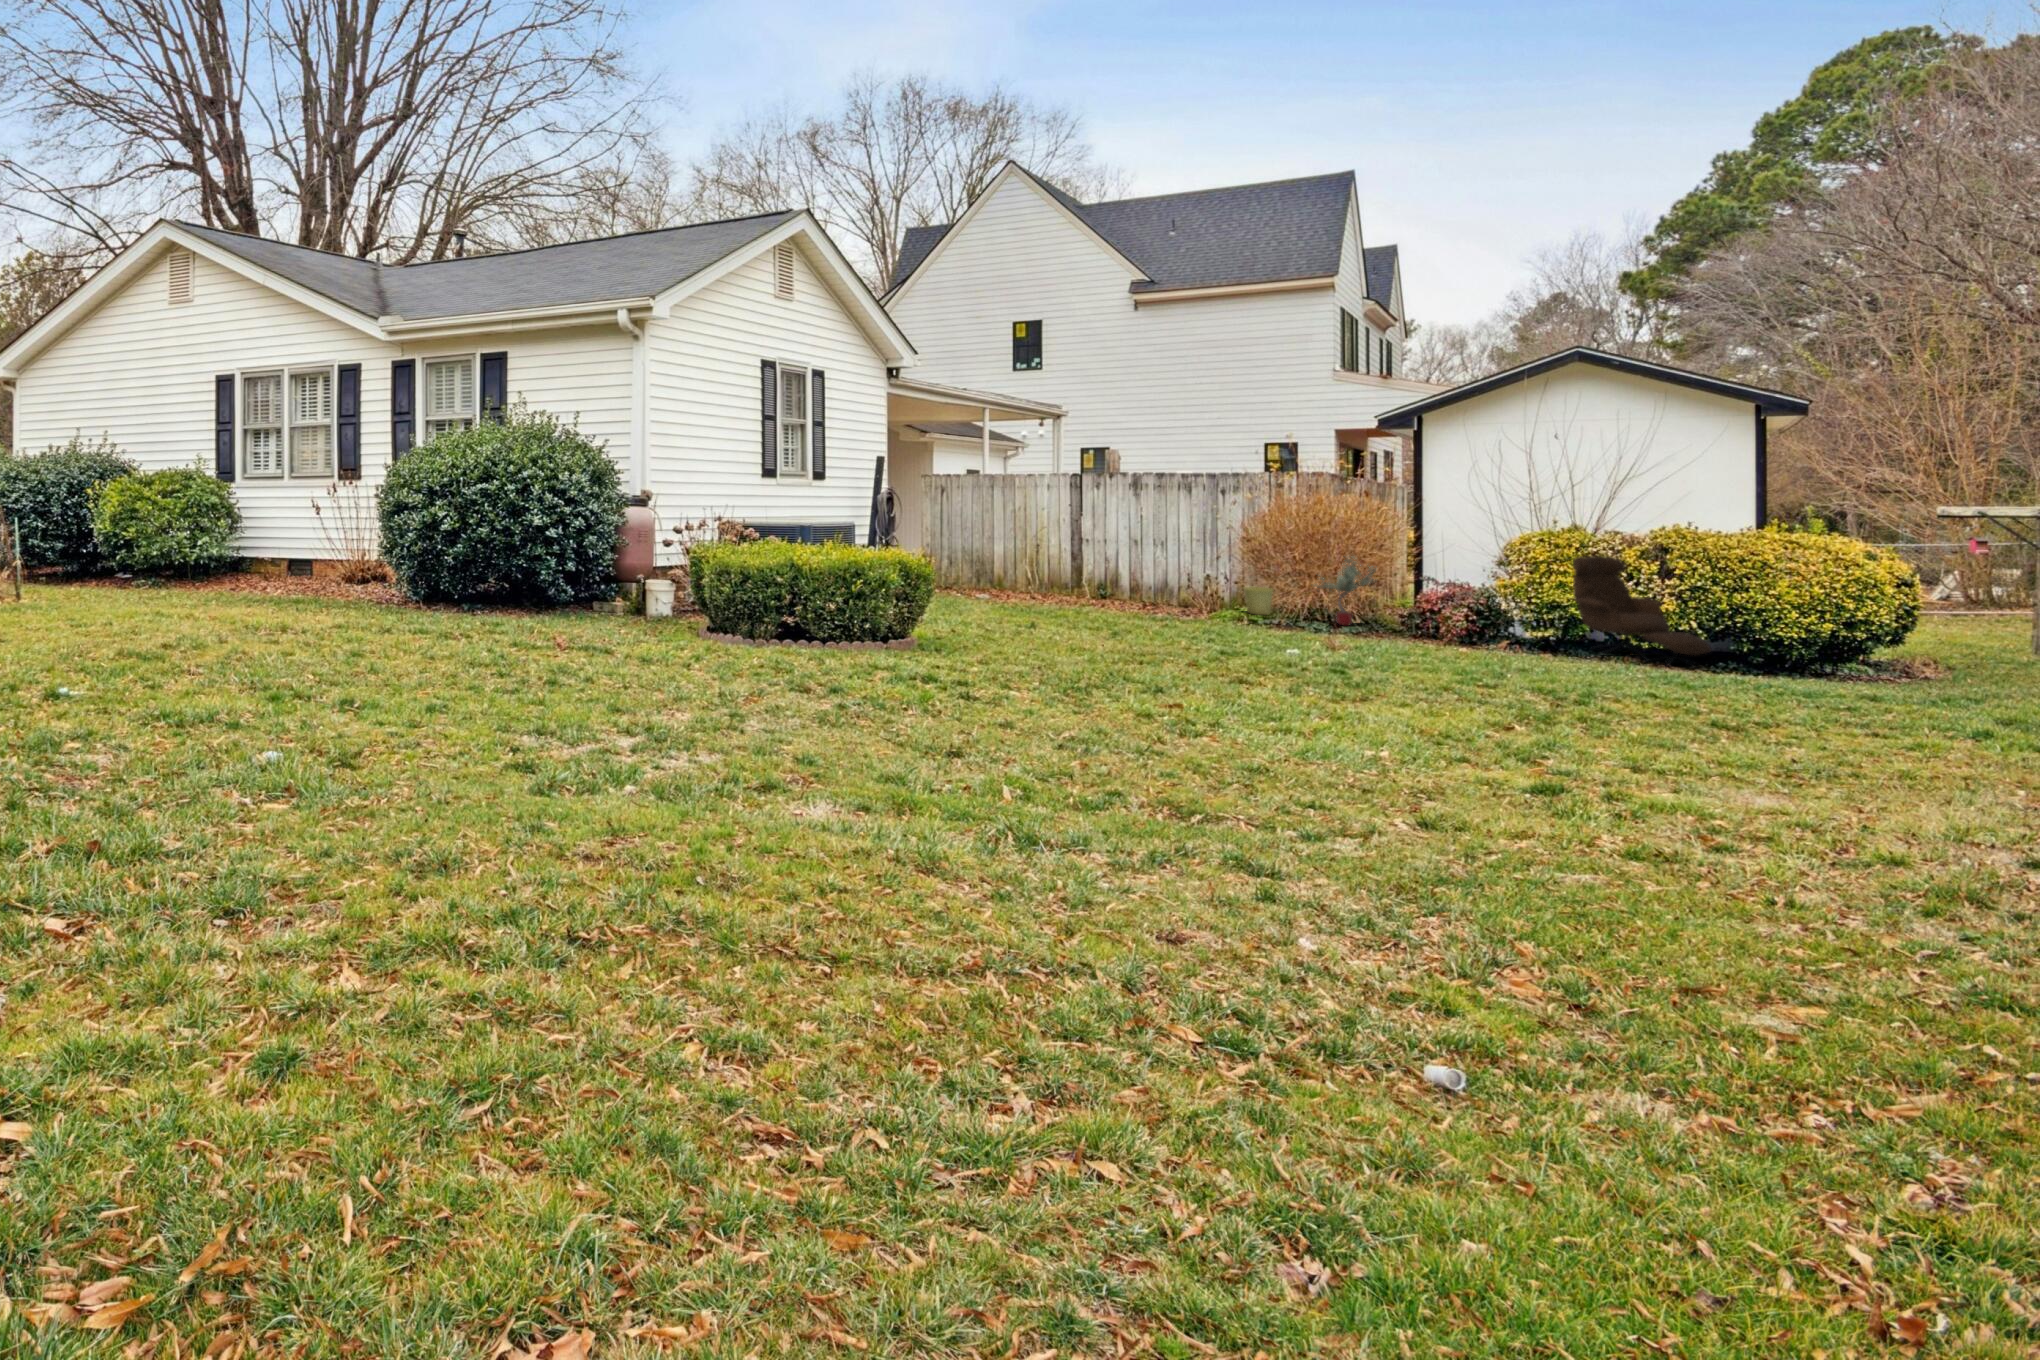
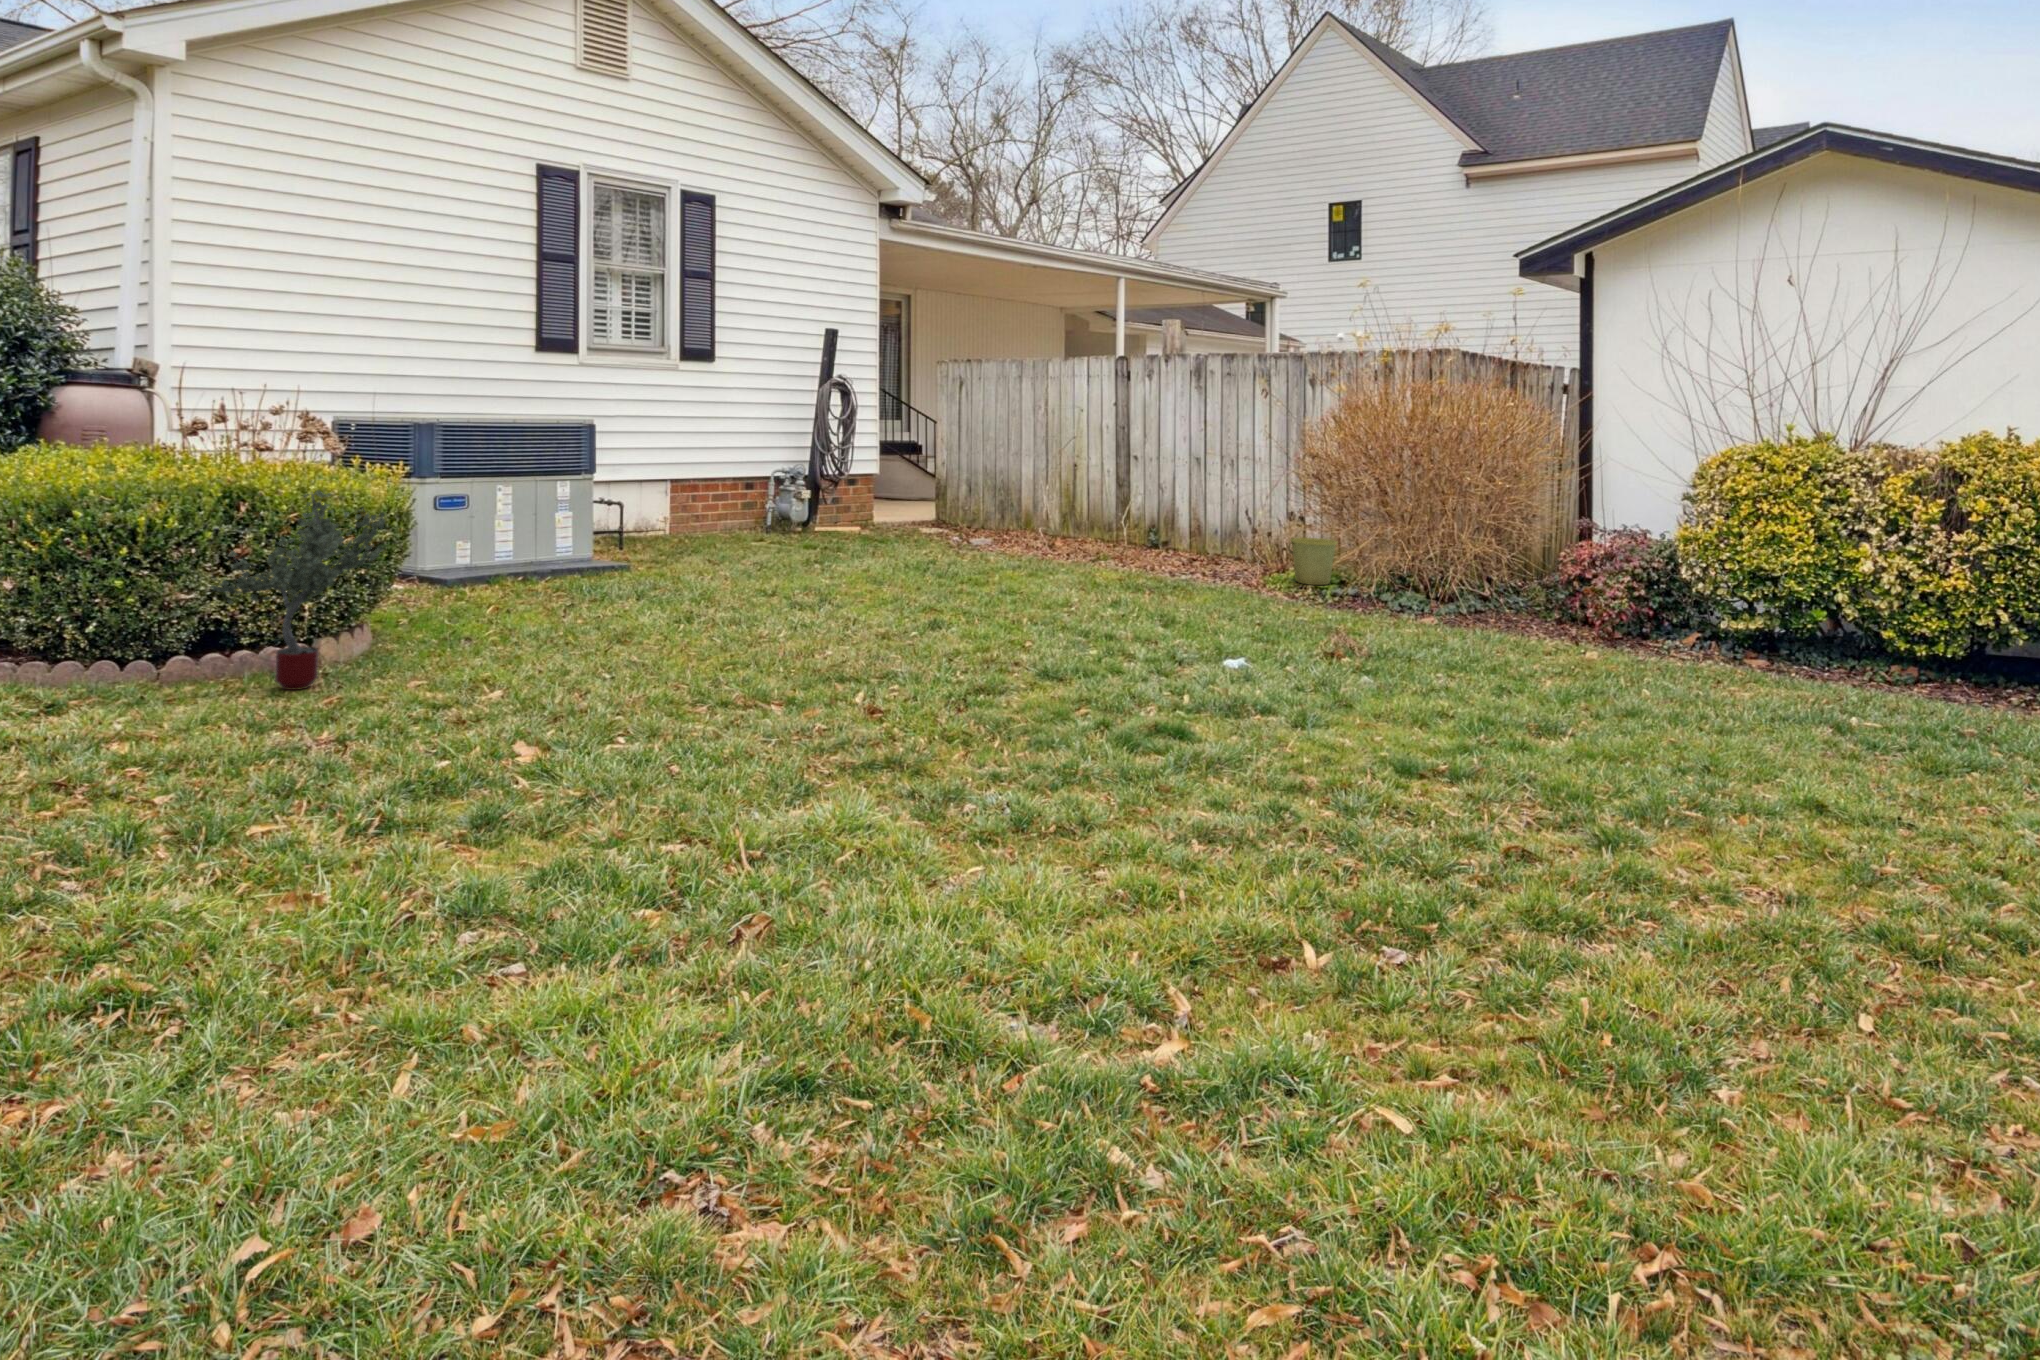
lounge chair: present [1573,555,1711,666] -> none [1782,482,2017,702]
potted tree: present [1315,556,1375,626] -> present [212,490,385,690]

